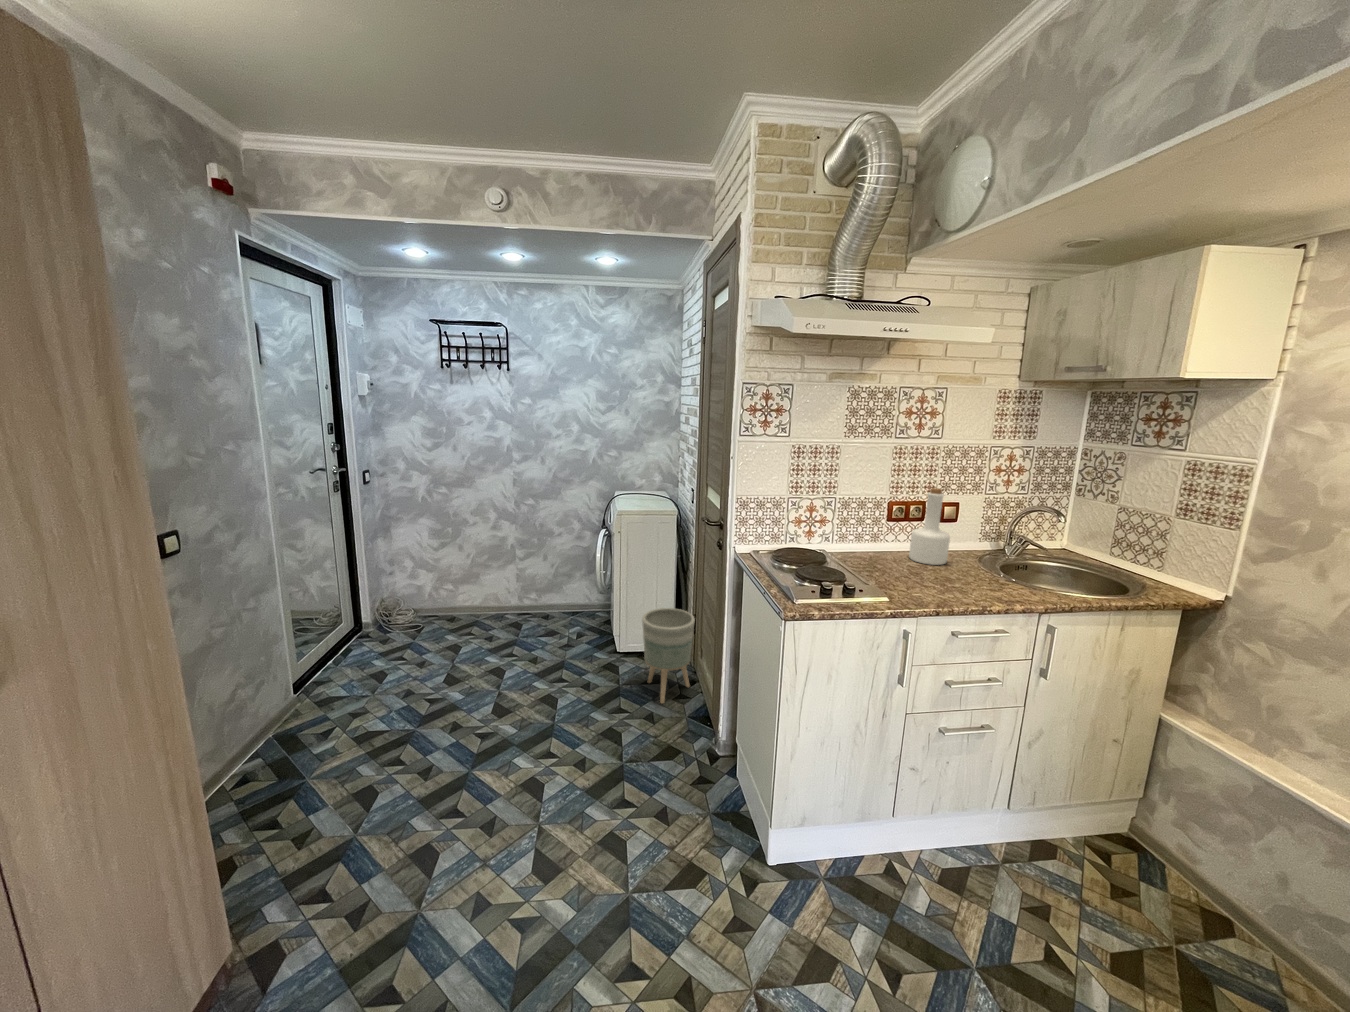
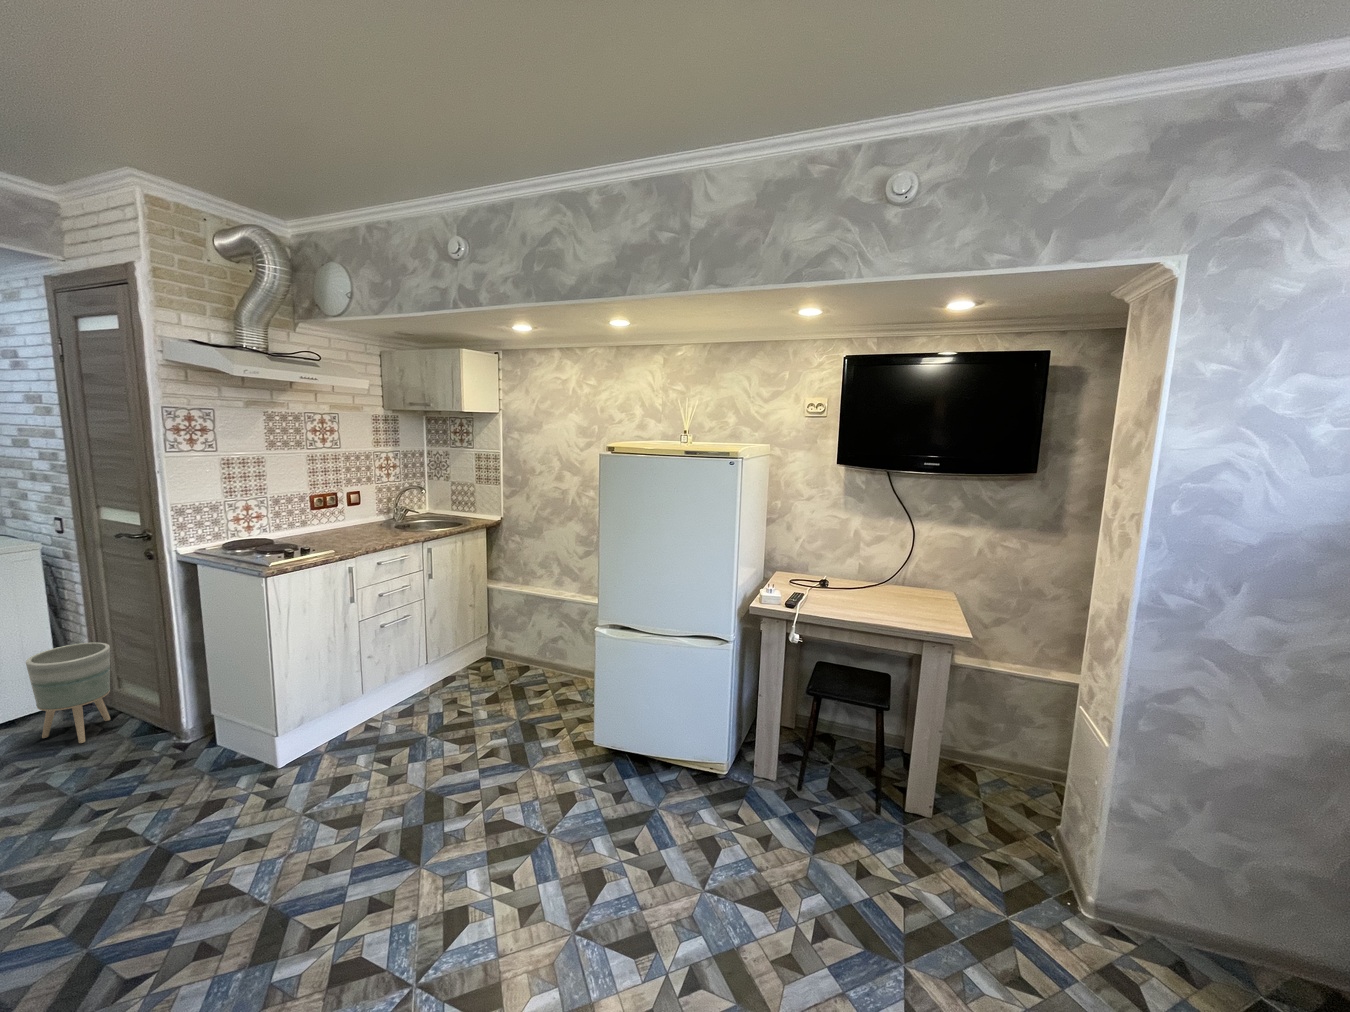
bottle: present [909,488,950,565] -> none [333,481,361,533]

